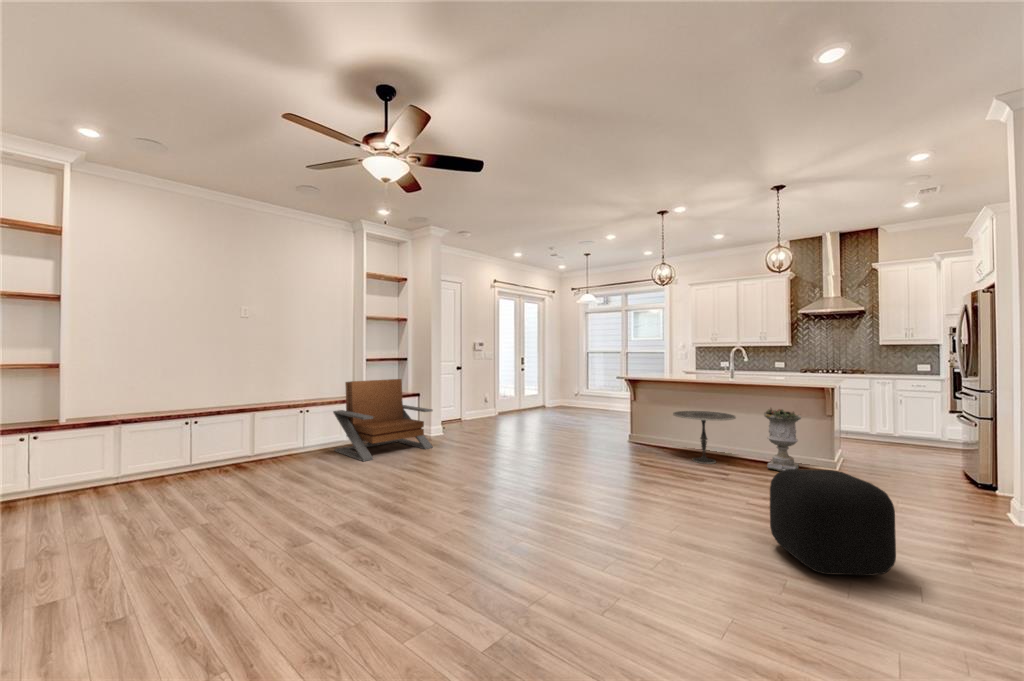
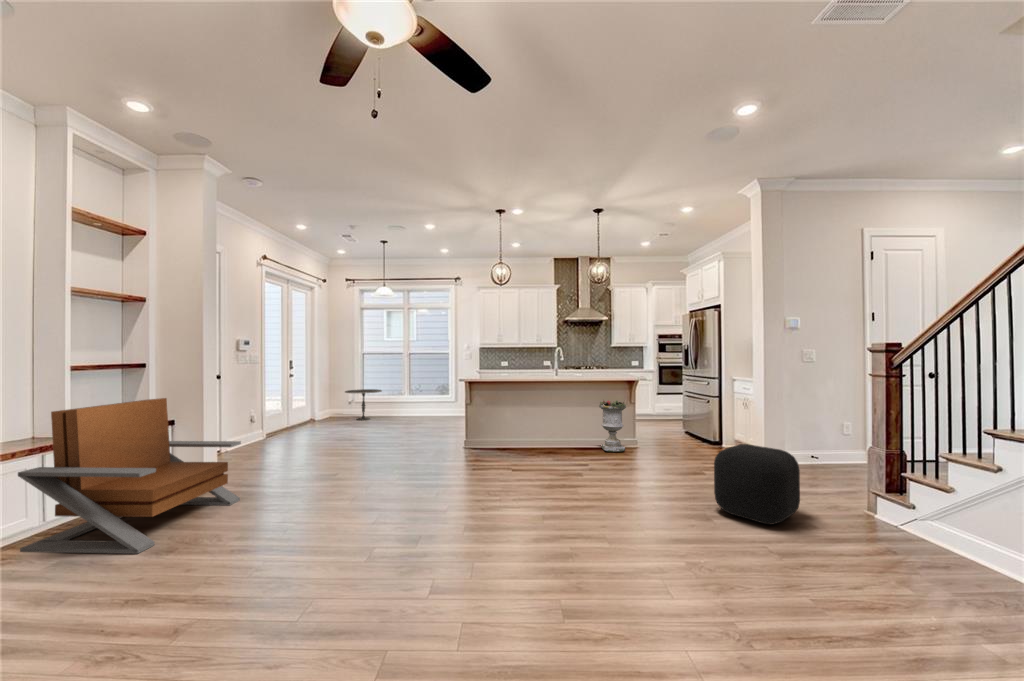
side table: present [673,411,736,464] -> present [345,389,382,420]

